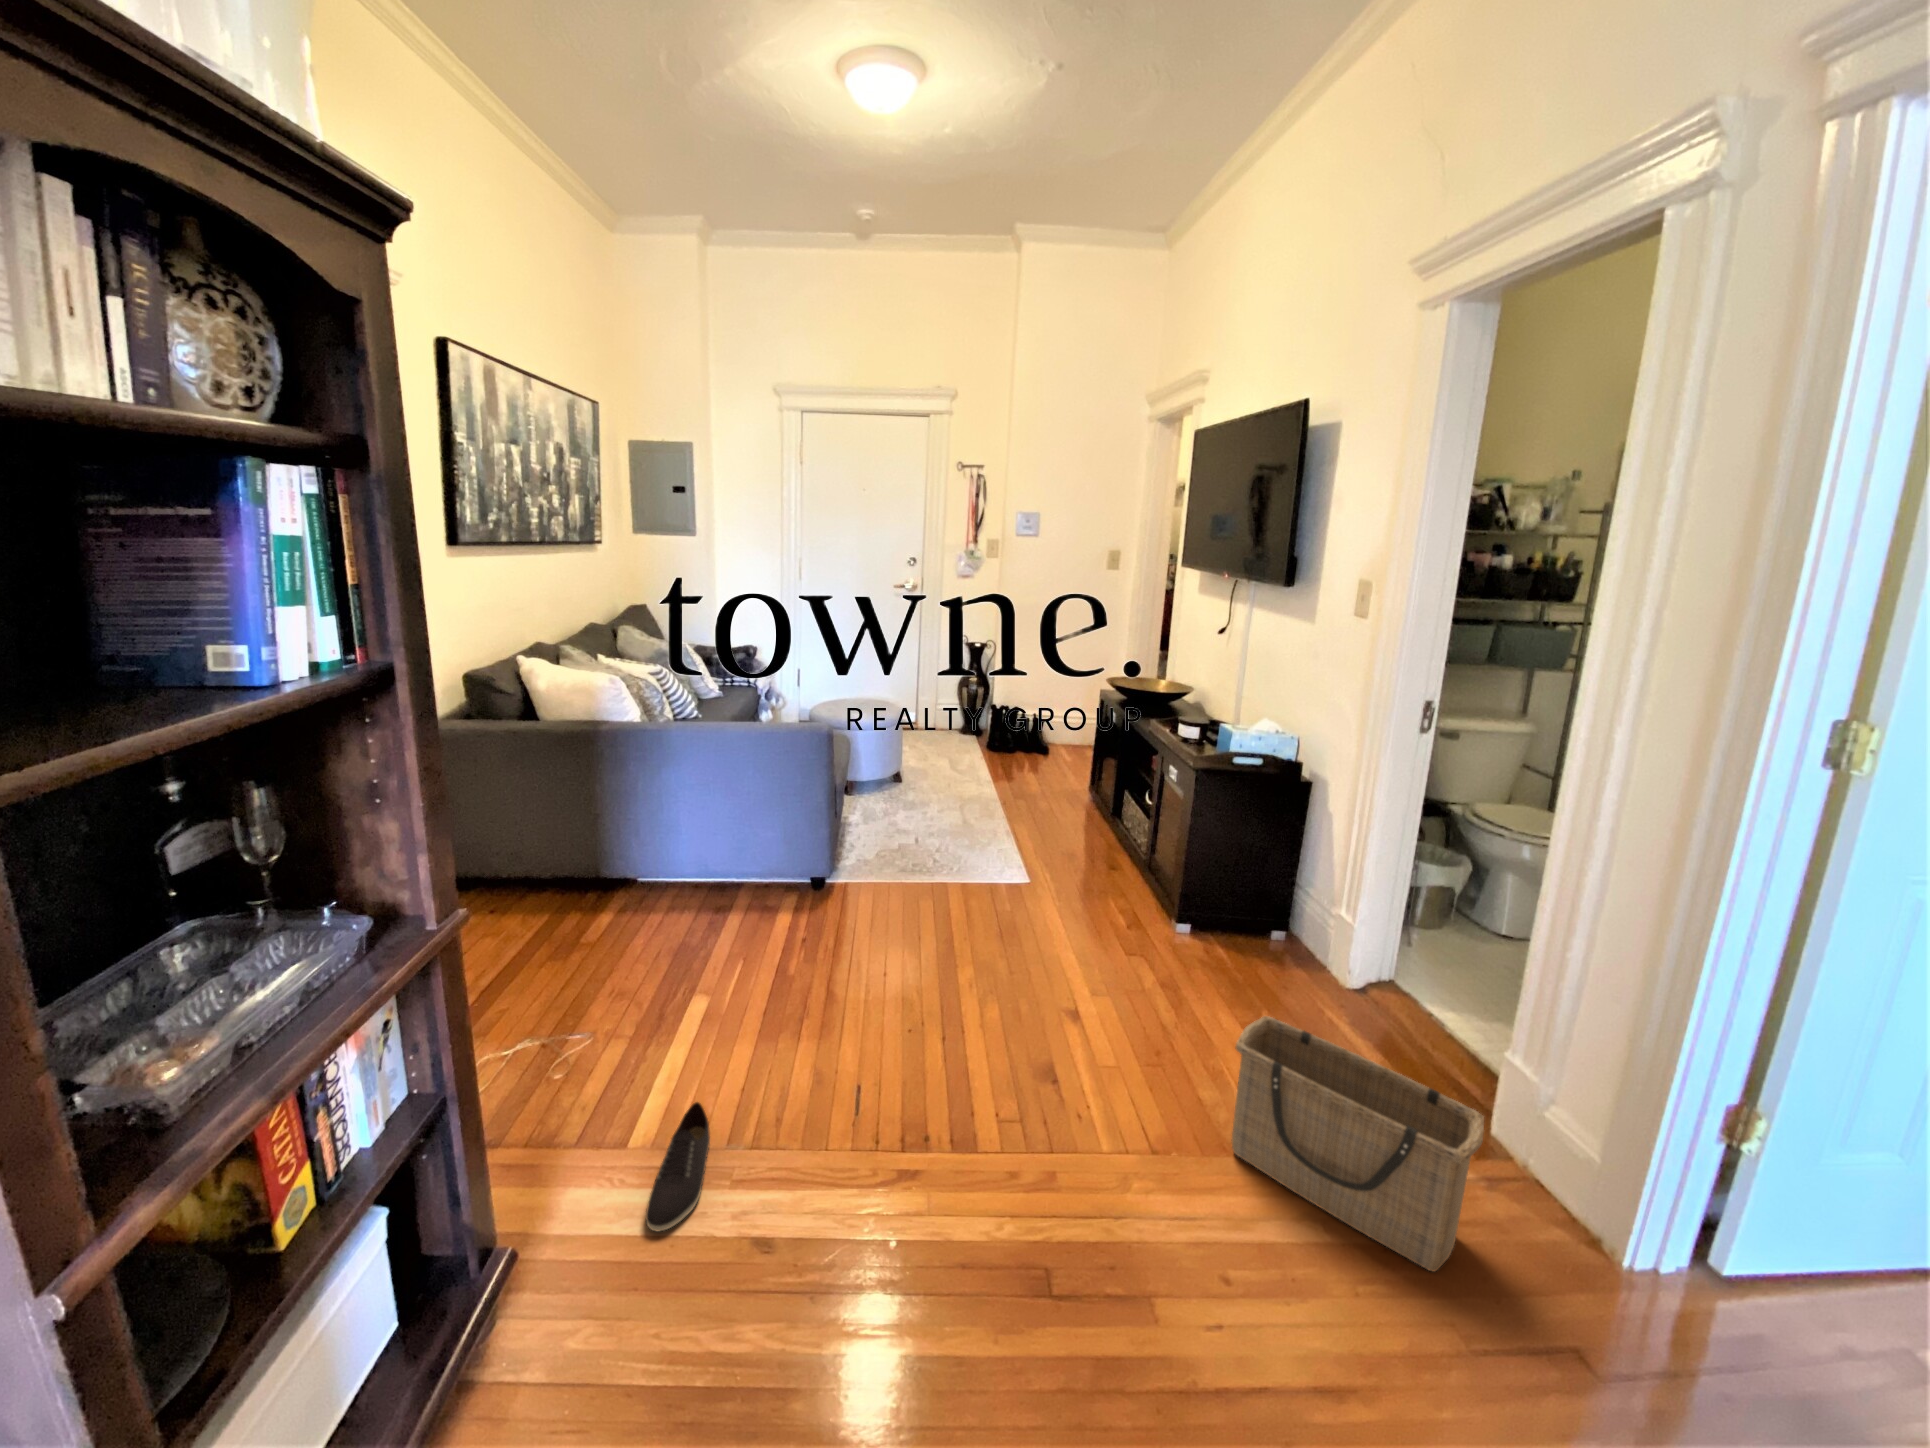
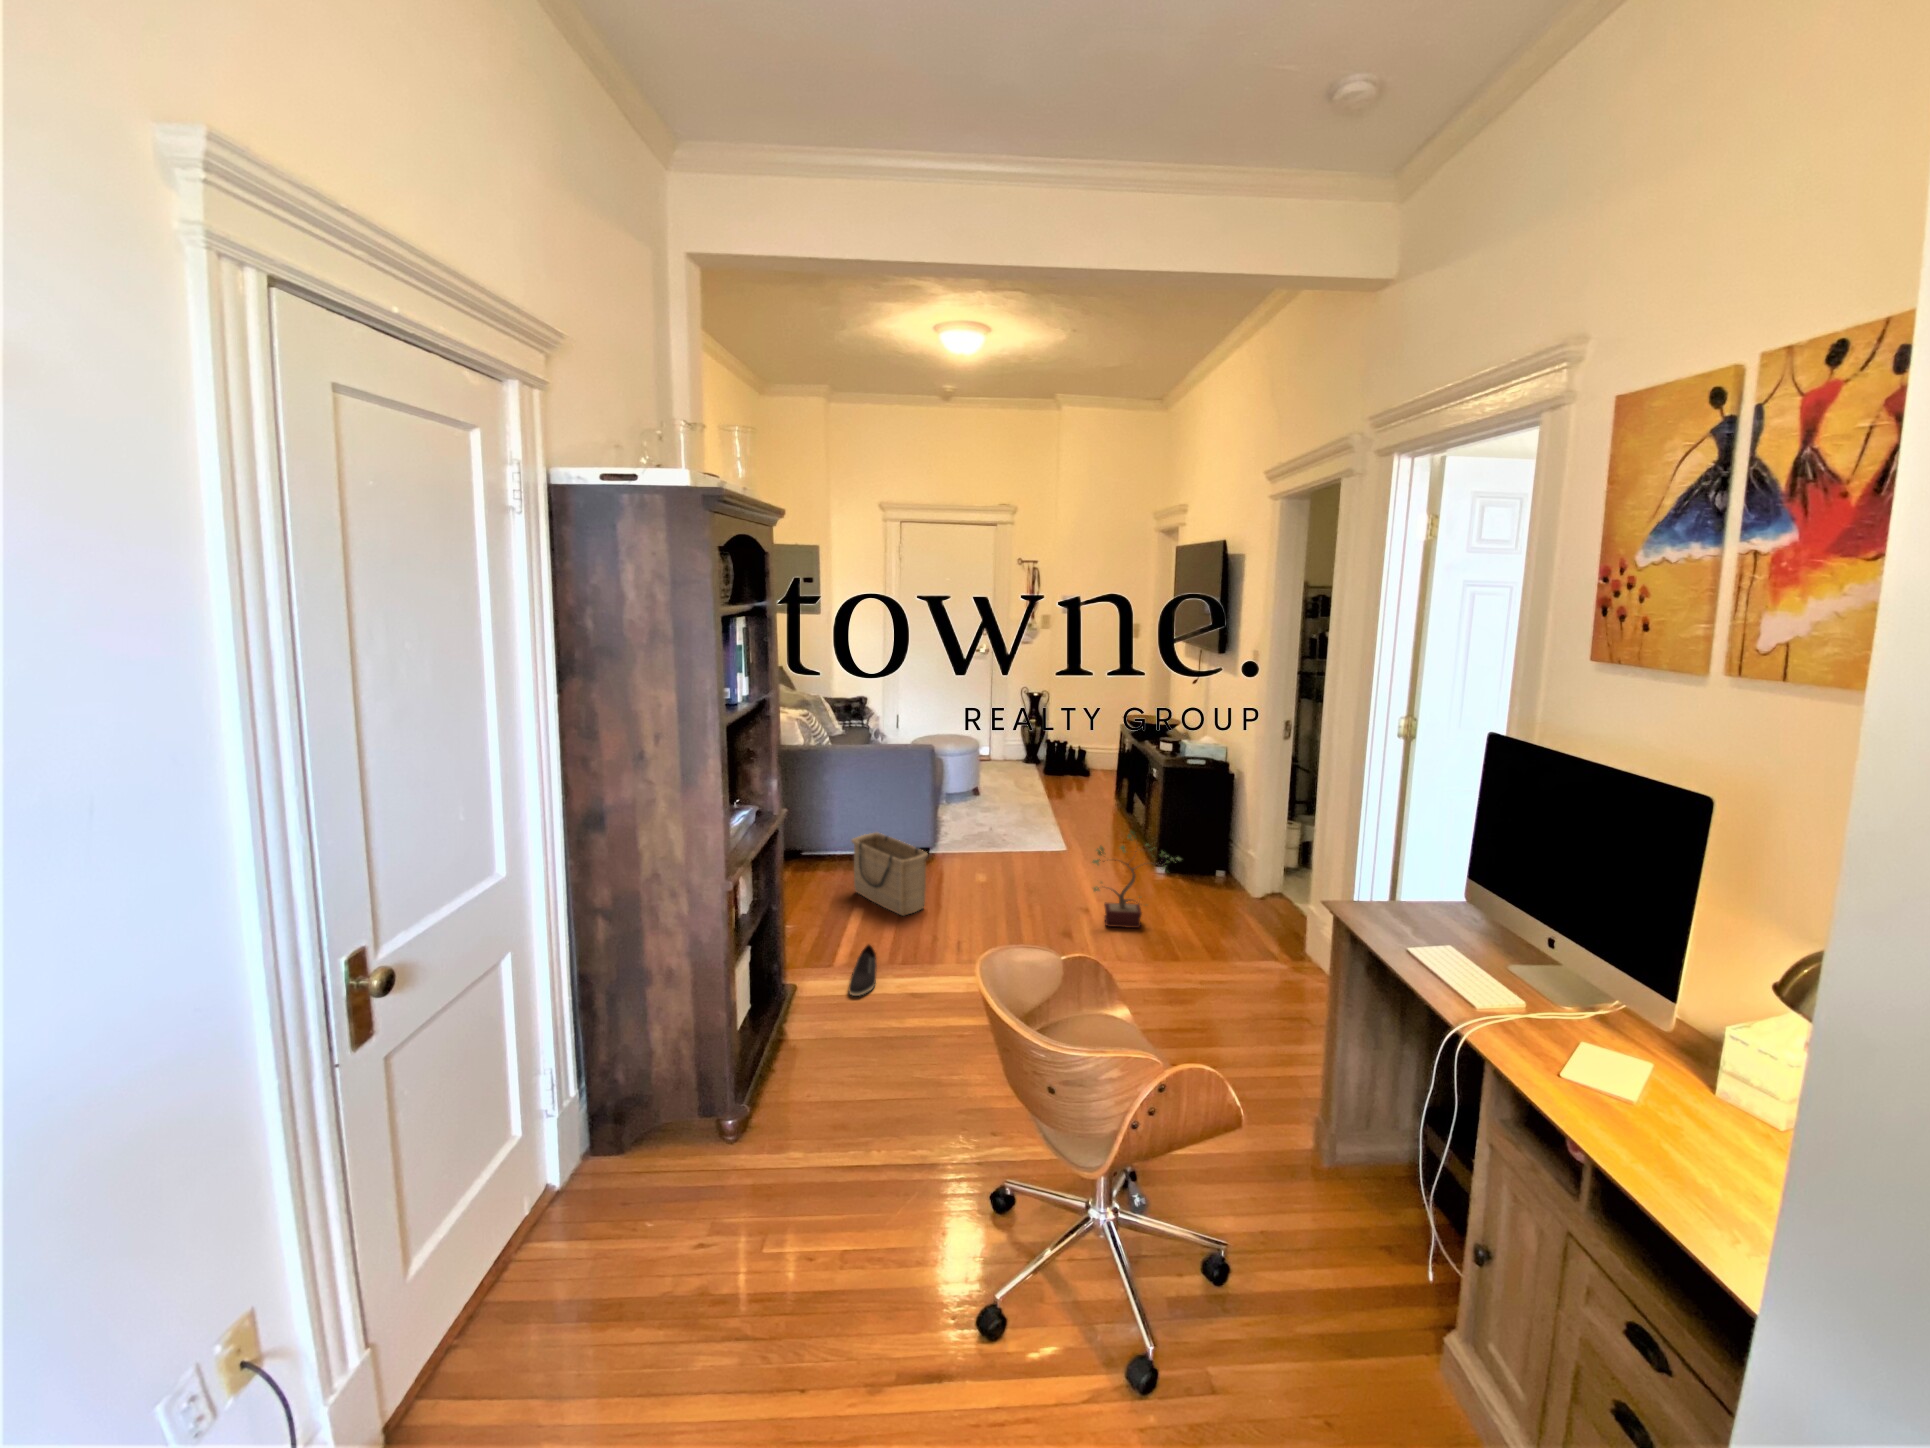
potted plant: none [1087,887,1257,1056] -> present [1093,830,1181,928]
basket: present [1232,1016,1484,1271] -> present [852,833,928,916]

